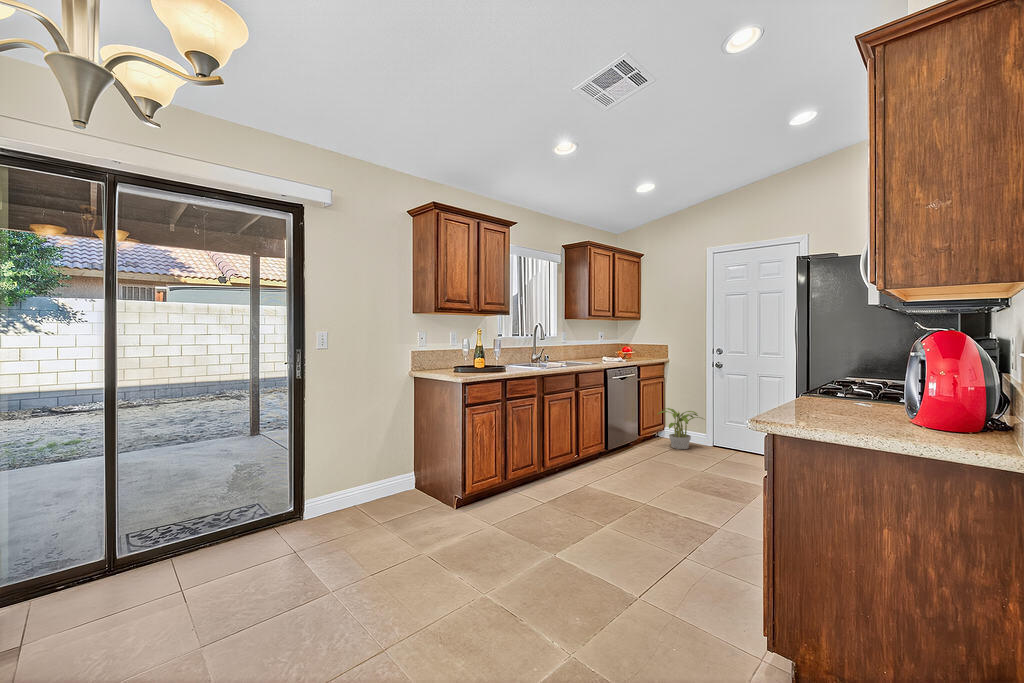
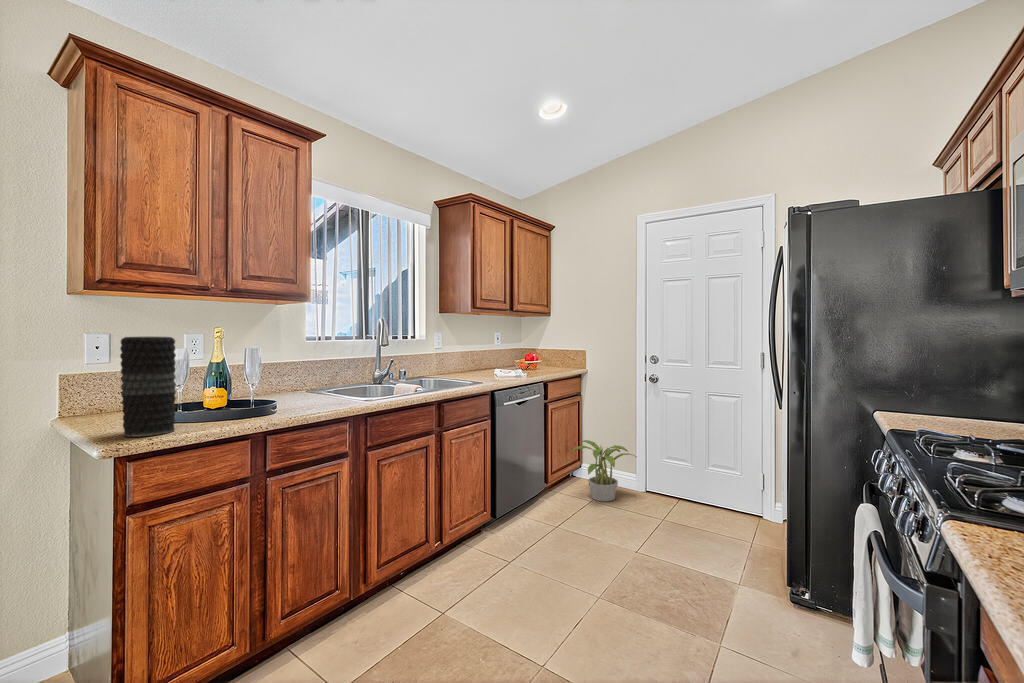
vase: none [458,333,477,376] -> present [120,337,176,437]

